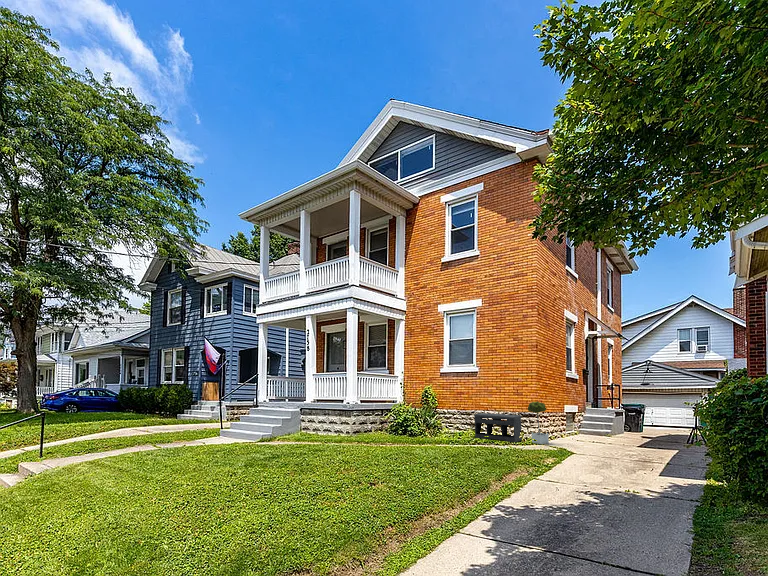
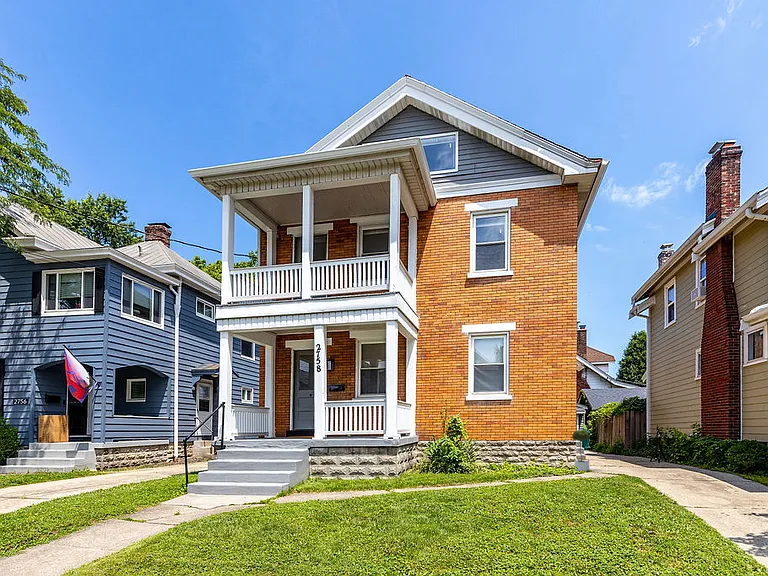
bench: present [474,413,522,442] -> none [519,443,565,471]

